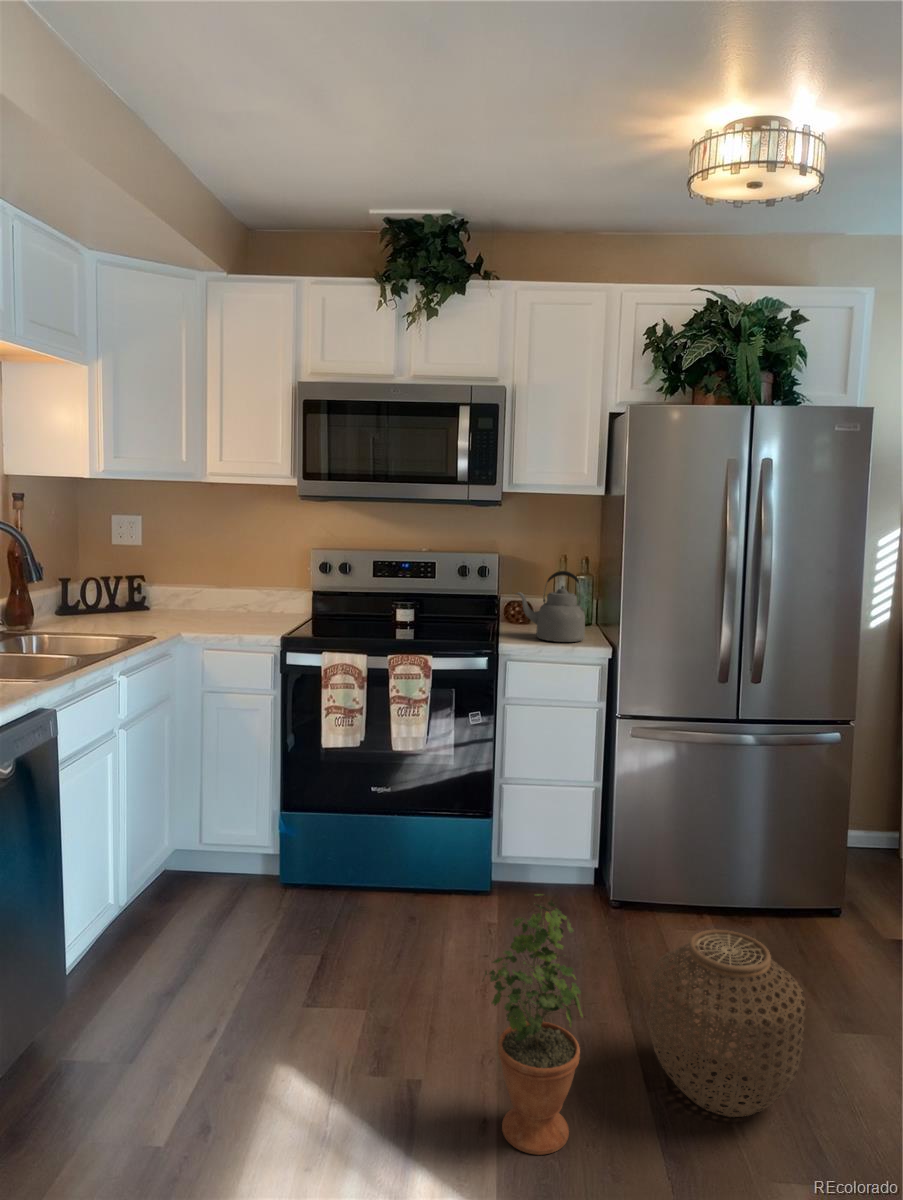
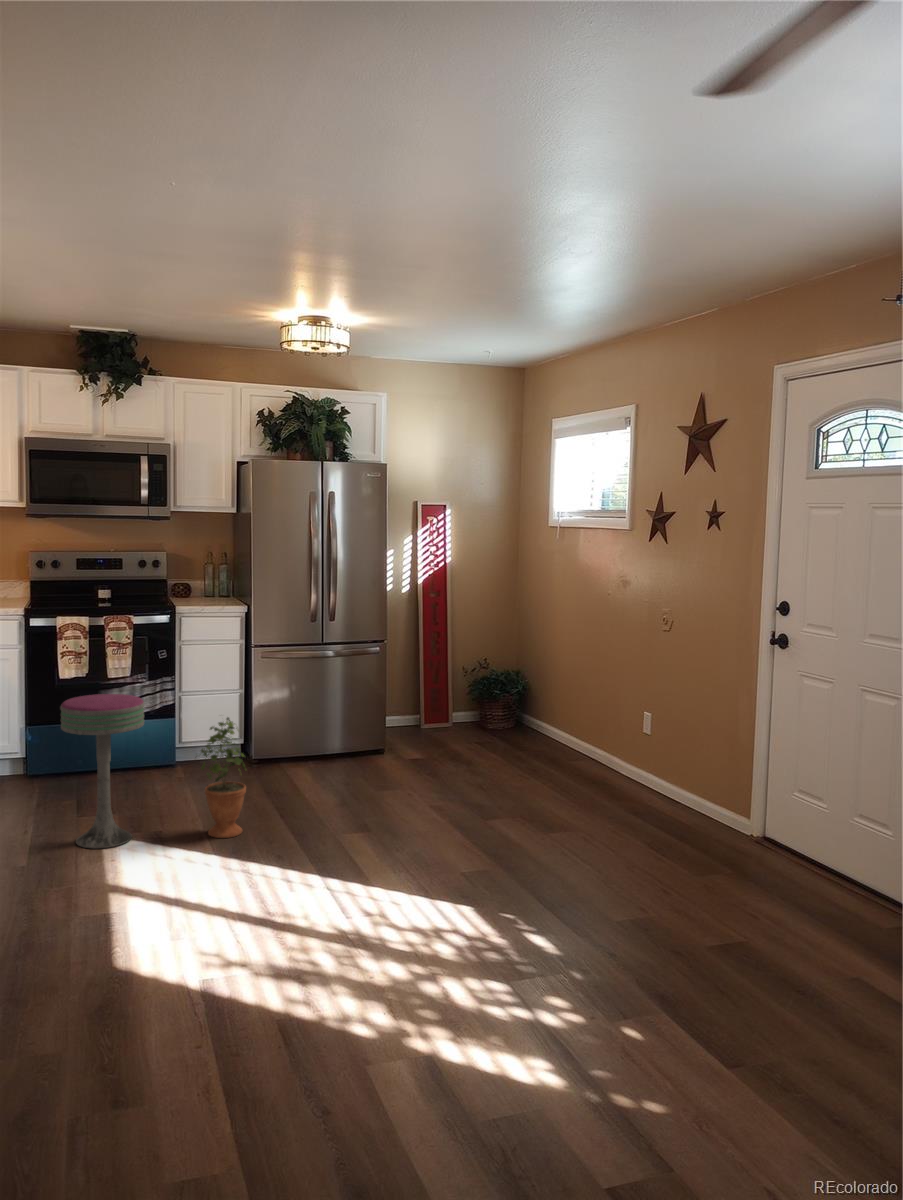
kettle: present [516,571,585,642] -> none [183,561,229,604]
bar stool: none [244,822,394,1132] -> present [60,694,144,849]
woven basket: present [649,930,805,1117] -> none [279,733,353,817]

